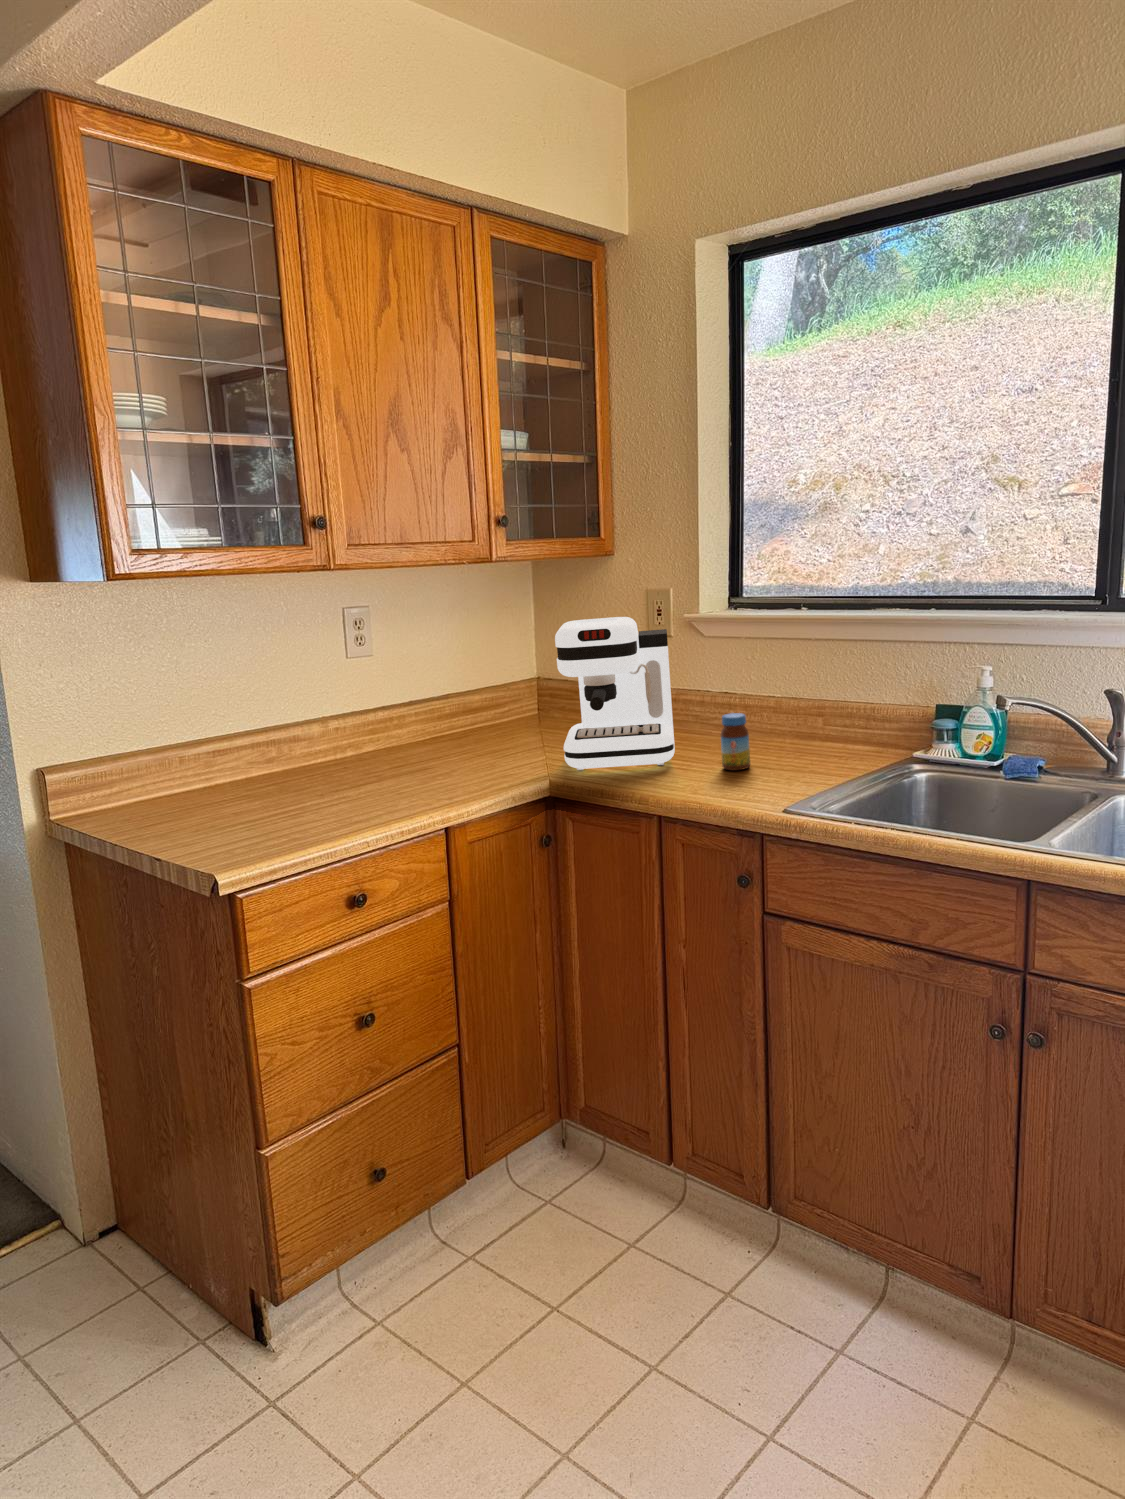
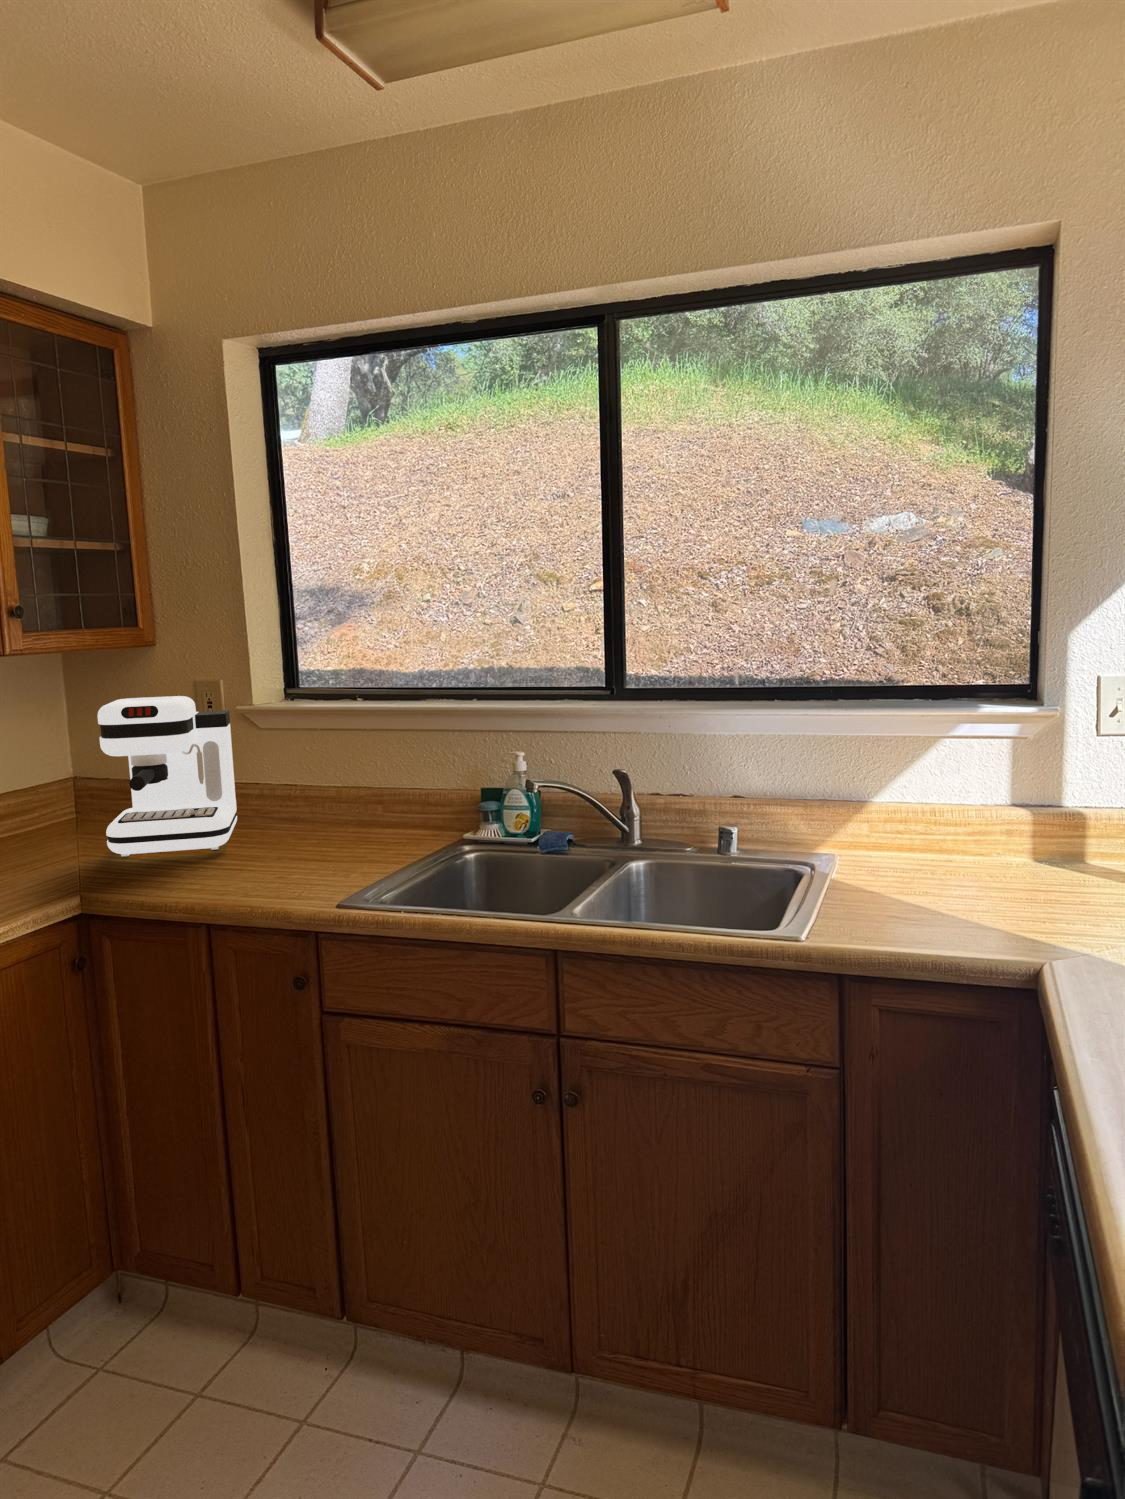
jar: present [721,713,750,770] -> none [275,795,306,853]

